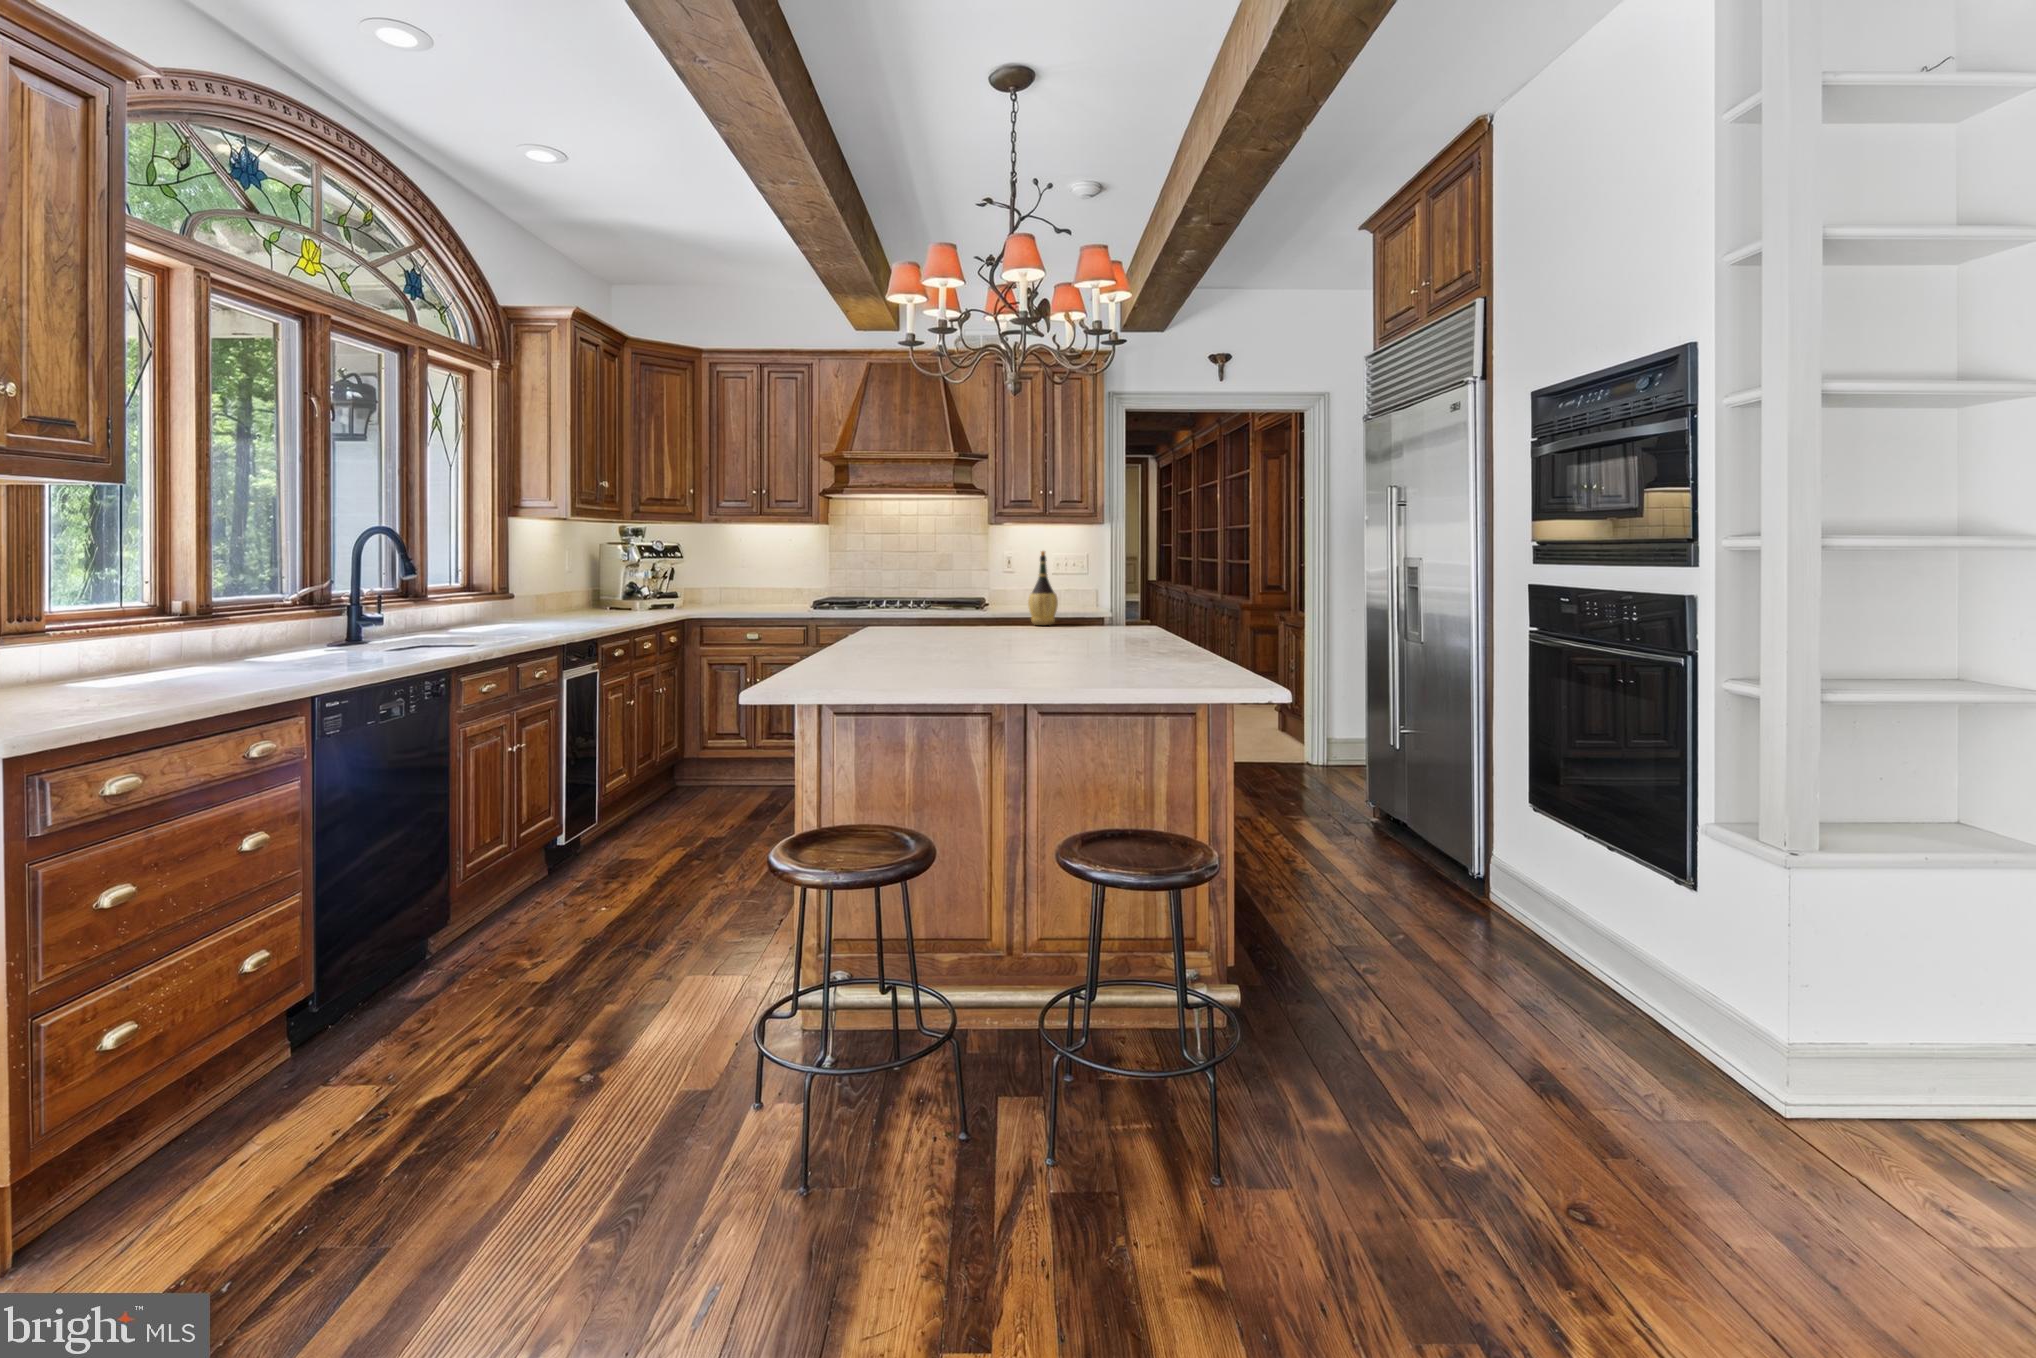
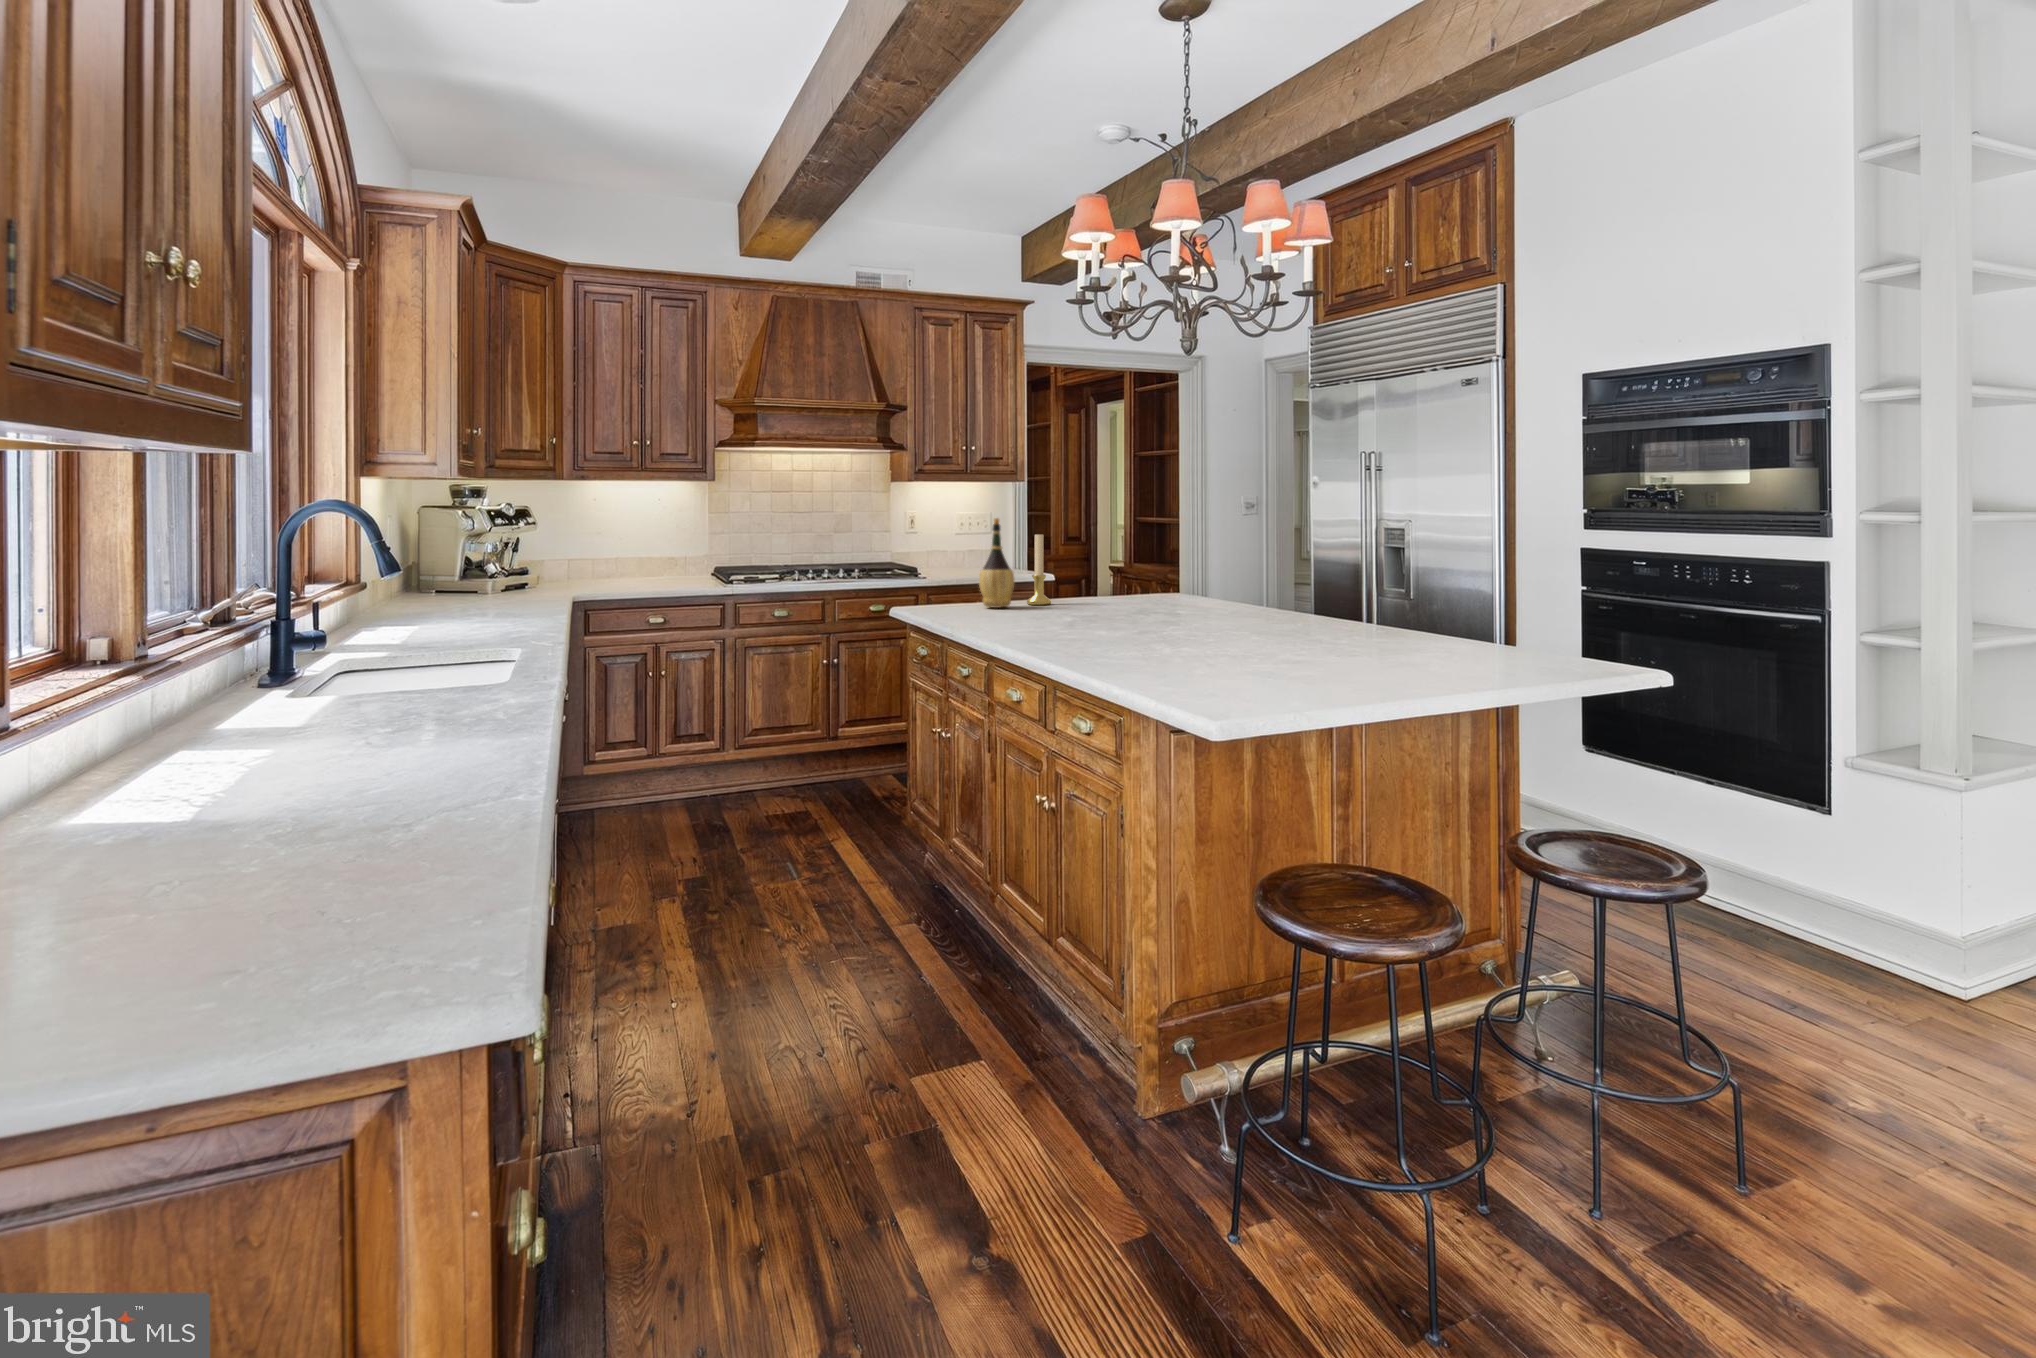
candle holder: none [1069,562,1089,623] -> present [1027,534,1051,605]

